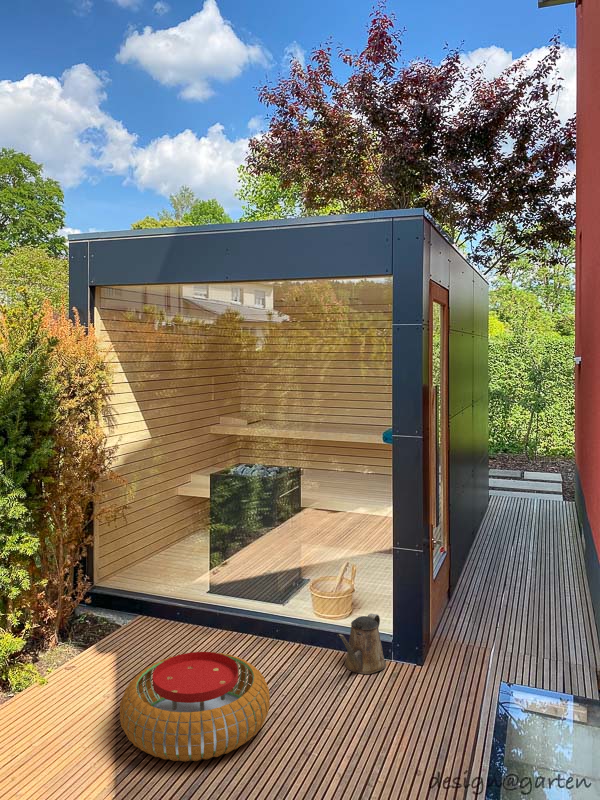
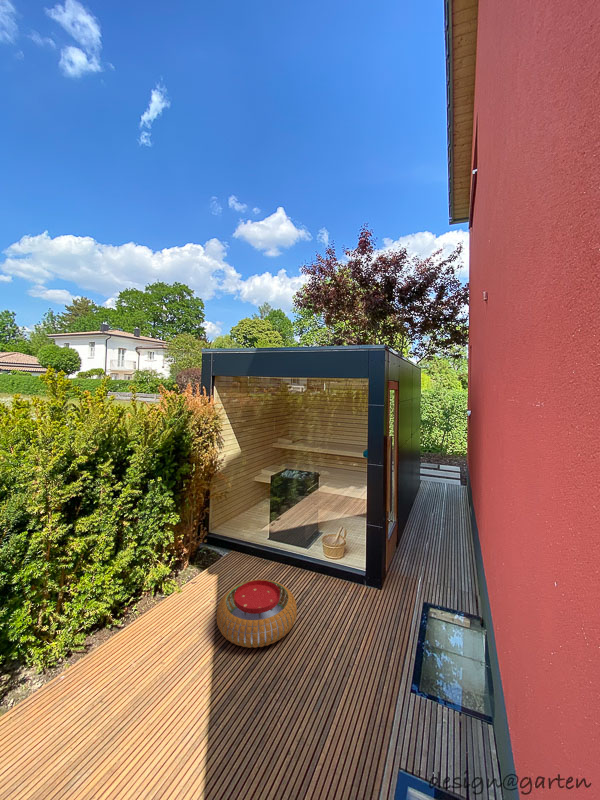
watering can: present [337,614,386,674] -> none [335,559,362,594]

